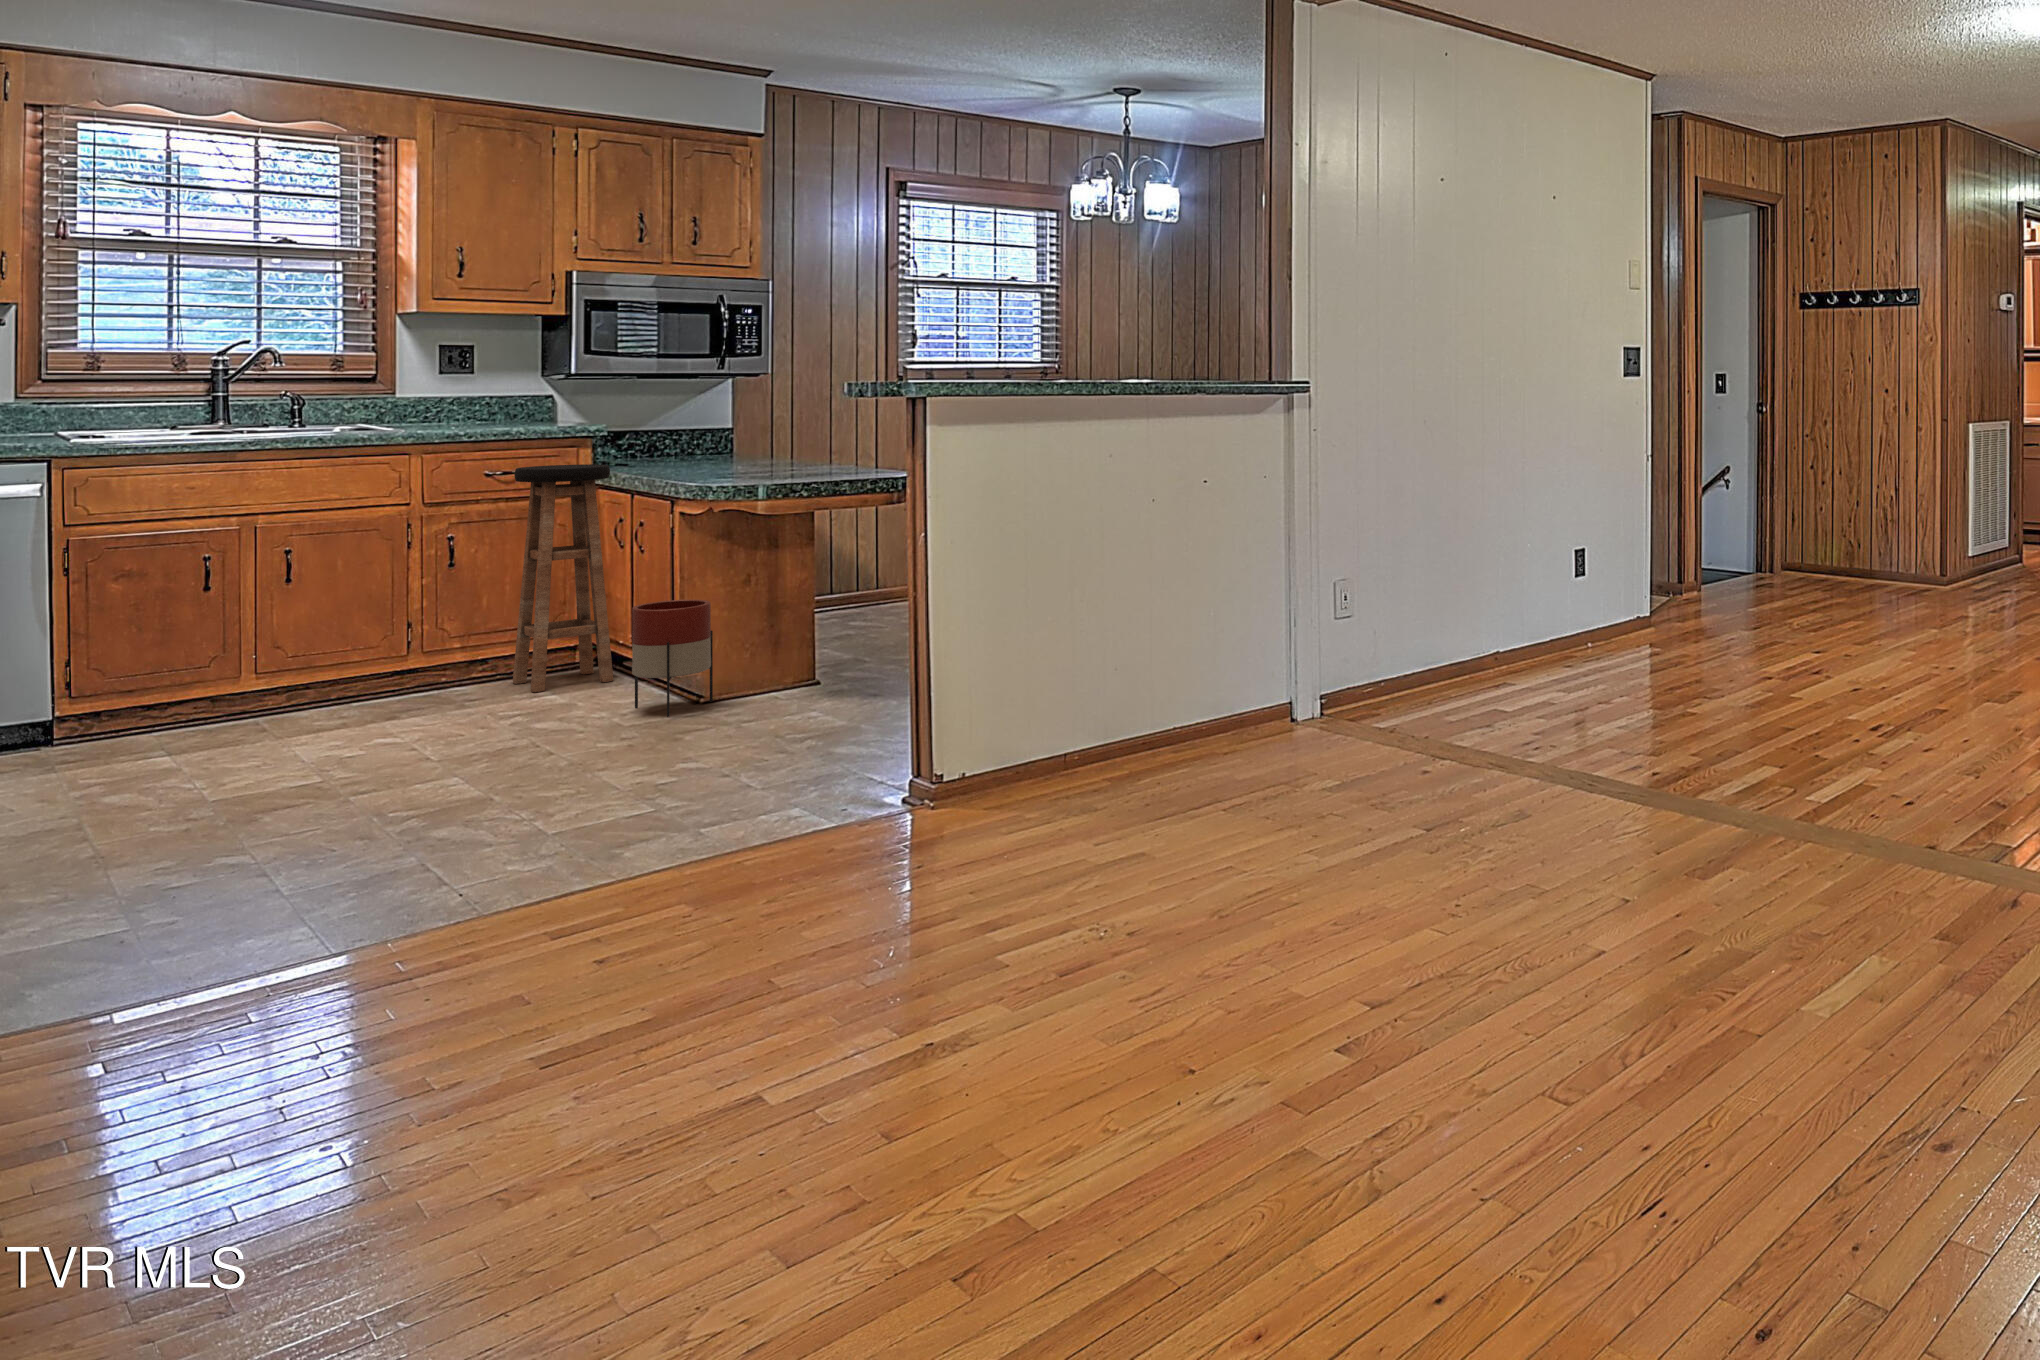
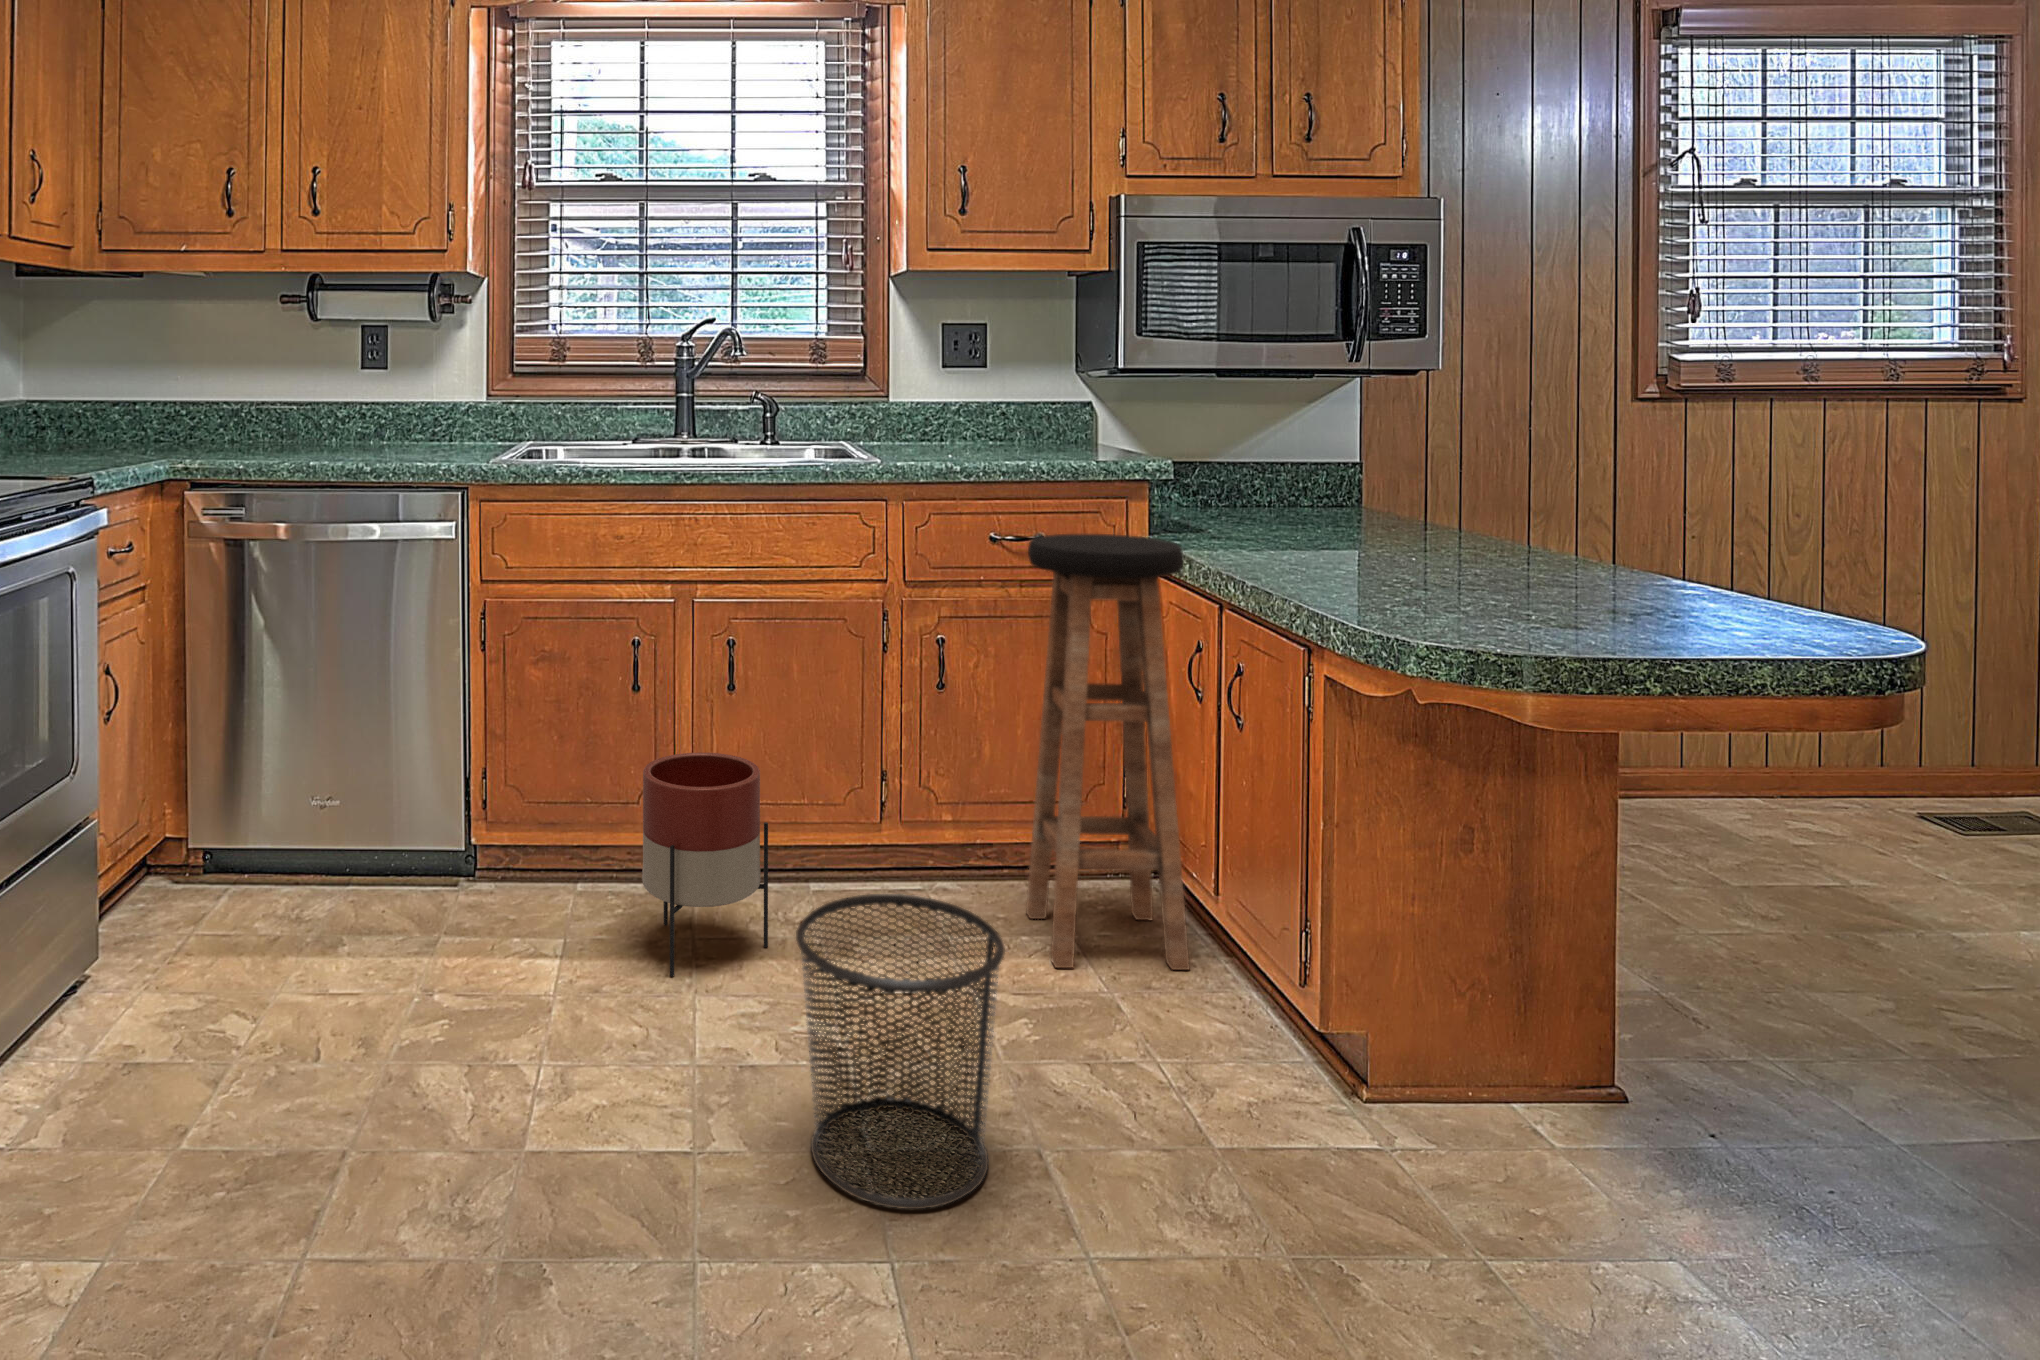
planter: present [632,600,713,717] -> present [642,753,768,976]
trash can: none [394,628,513,750] -> present [796,894,1005,1209]

